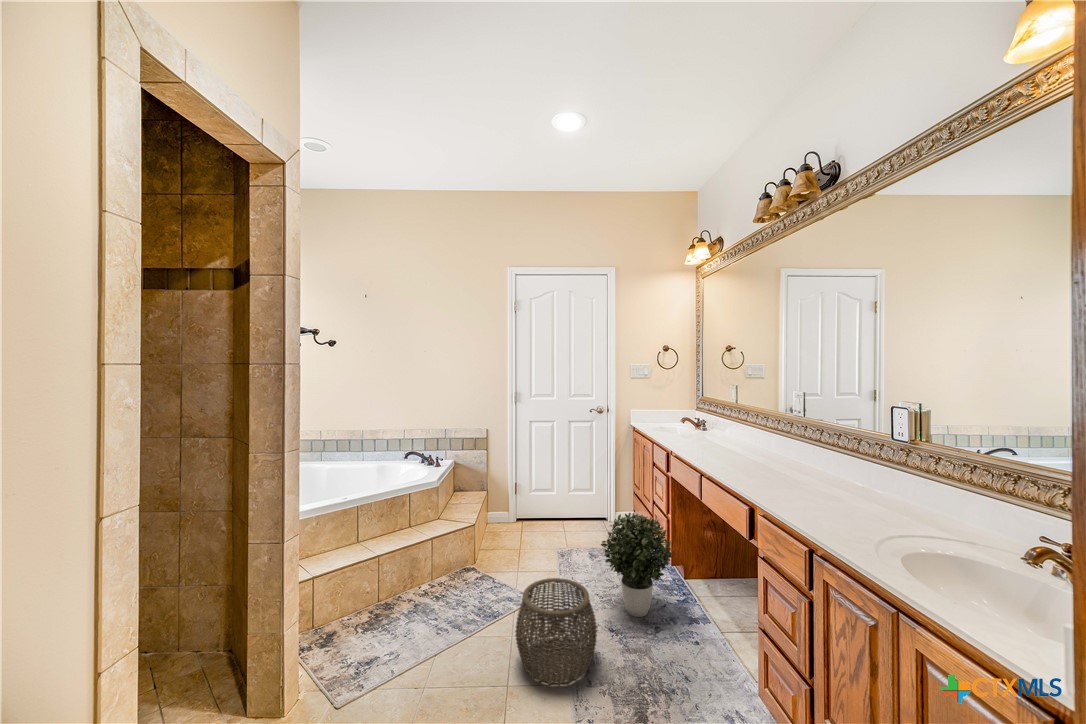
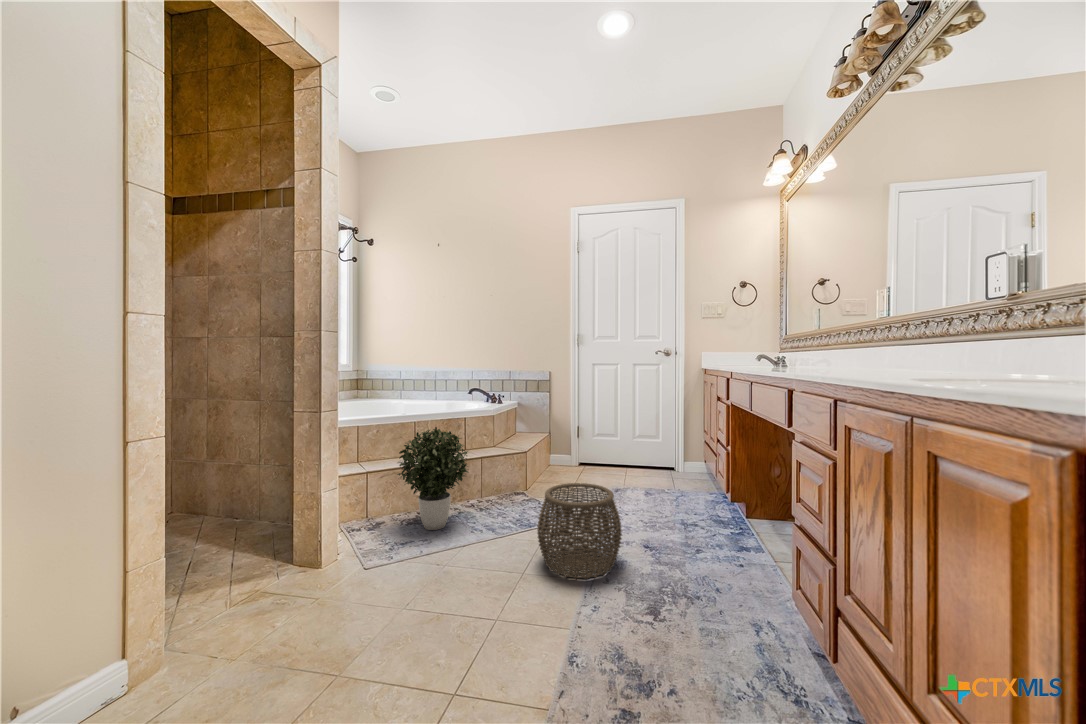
potted plant: present [601,513,673,617] -> present [397,427,468,530]

